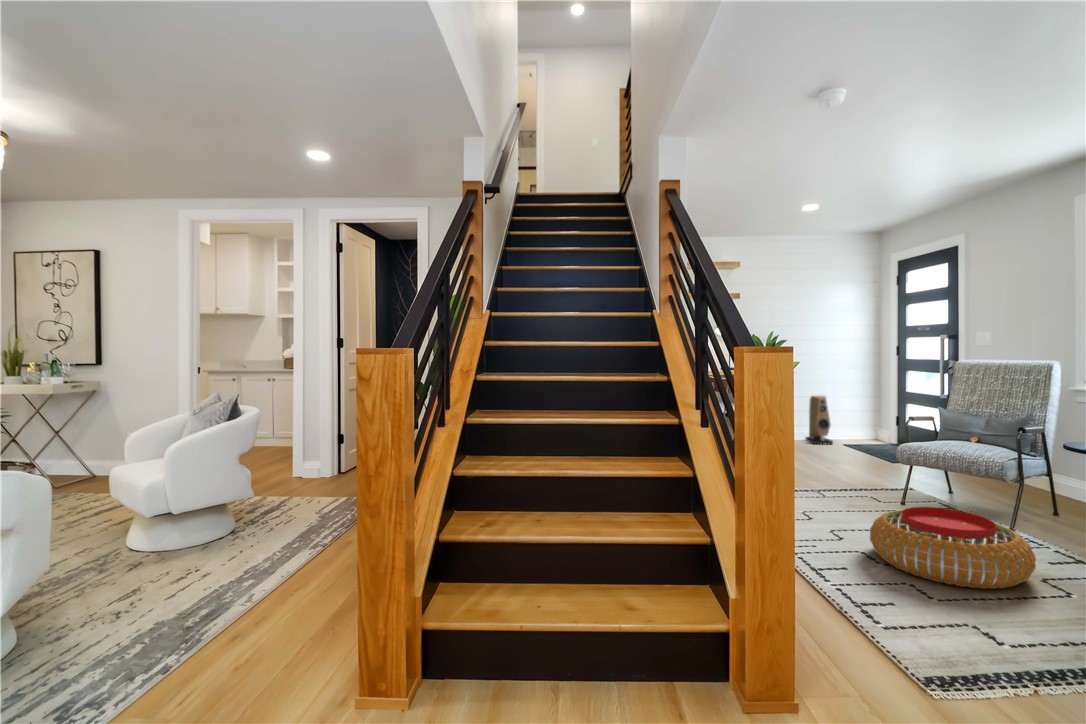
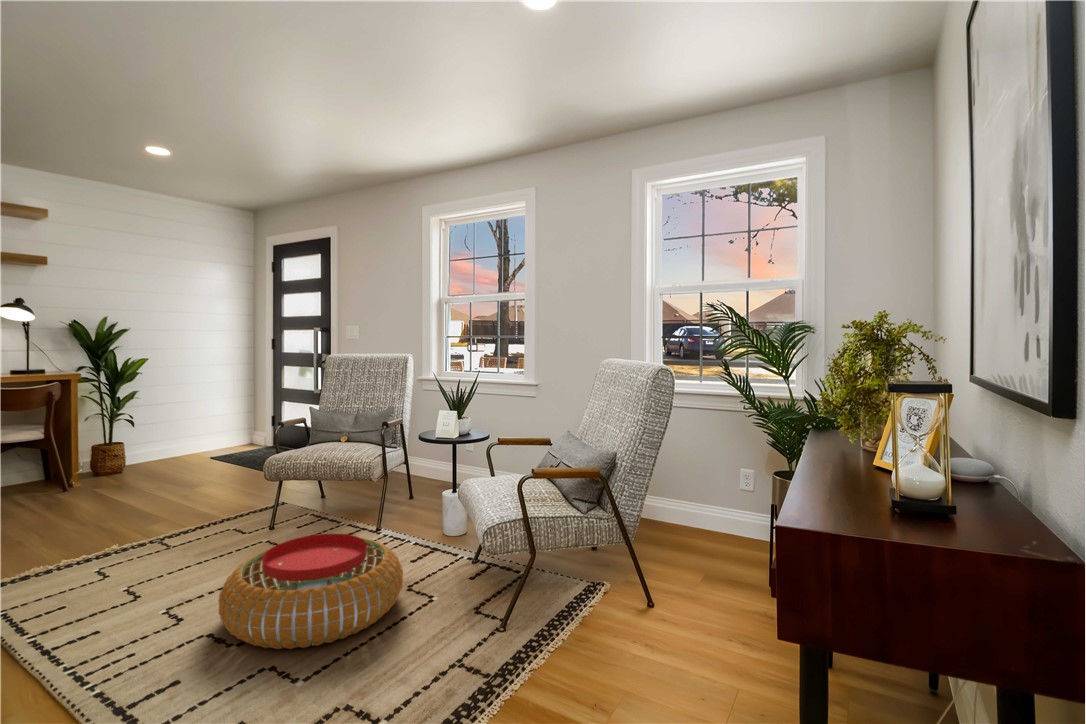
speaker: present [805,396,833,444] -> none [164,398,200,462]

